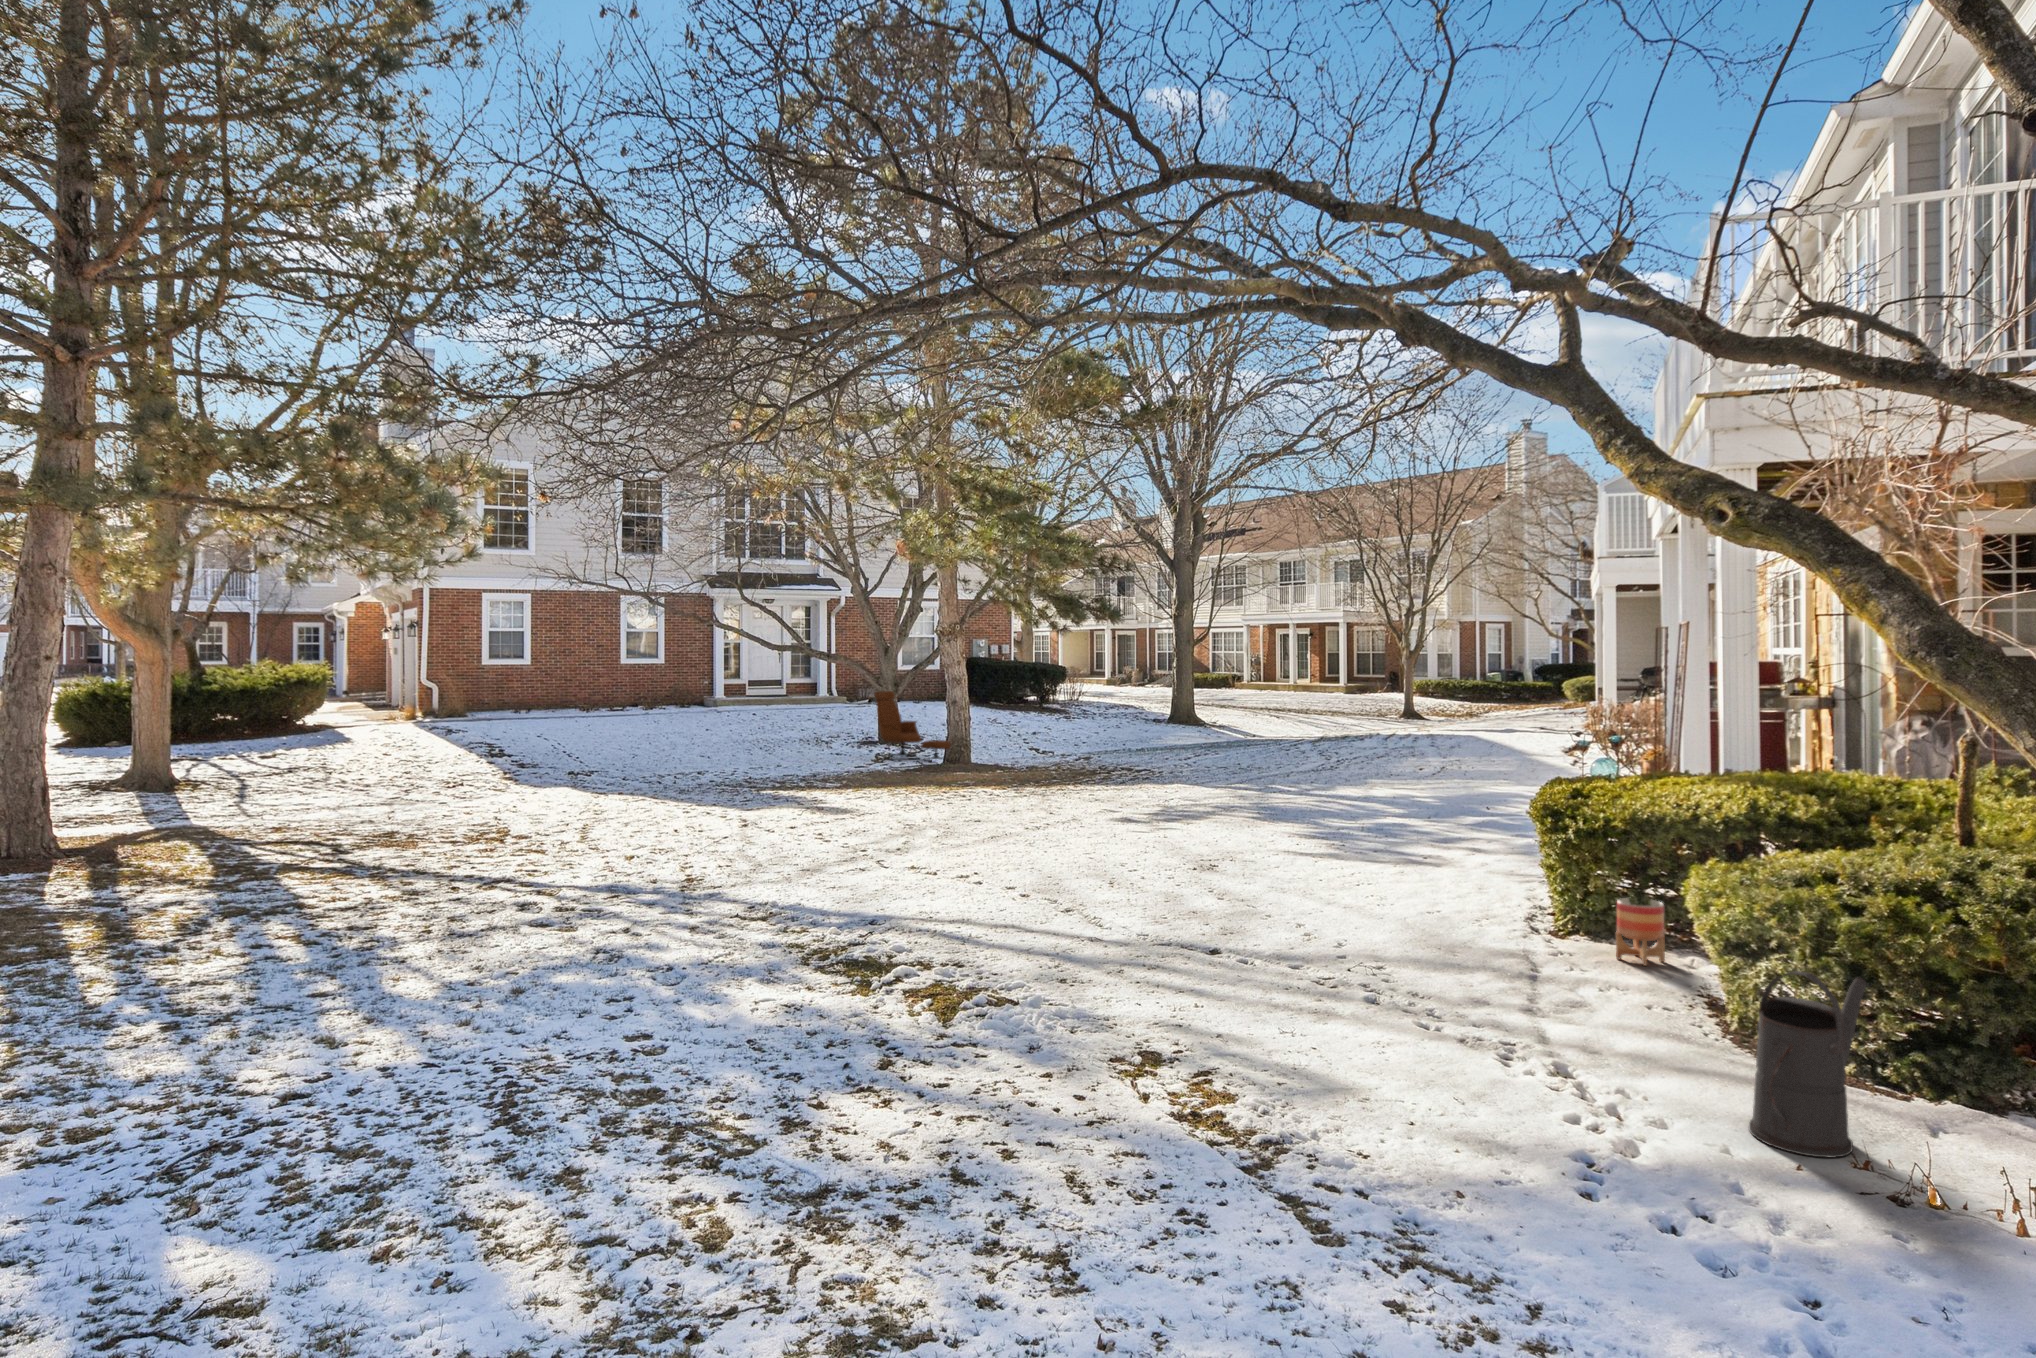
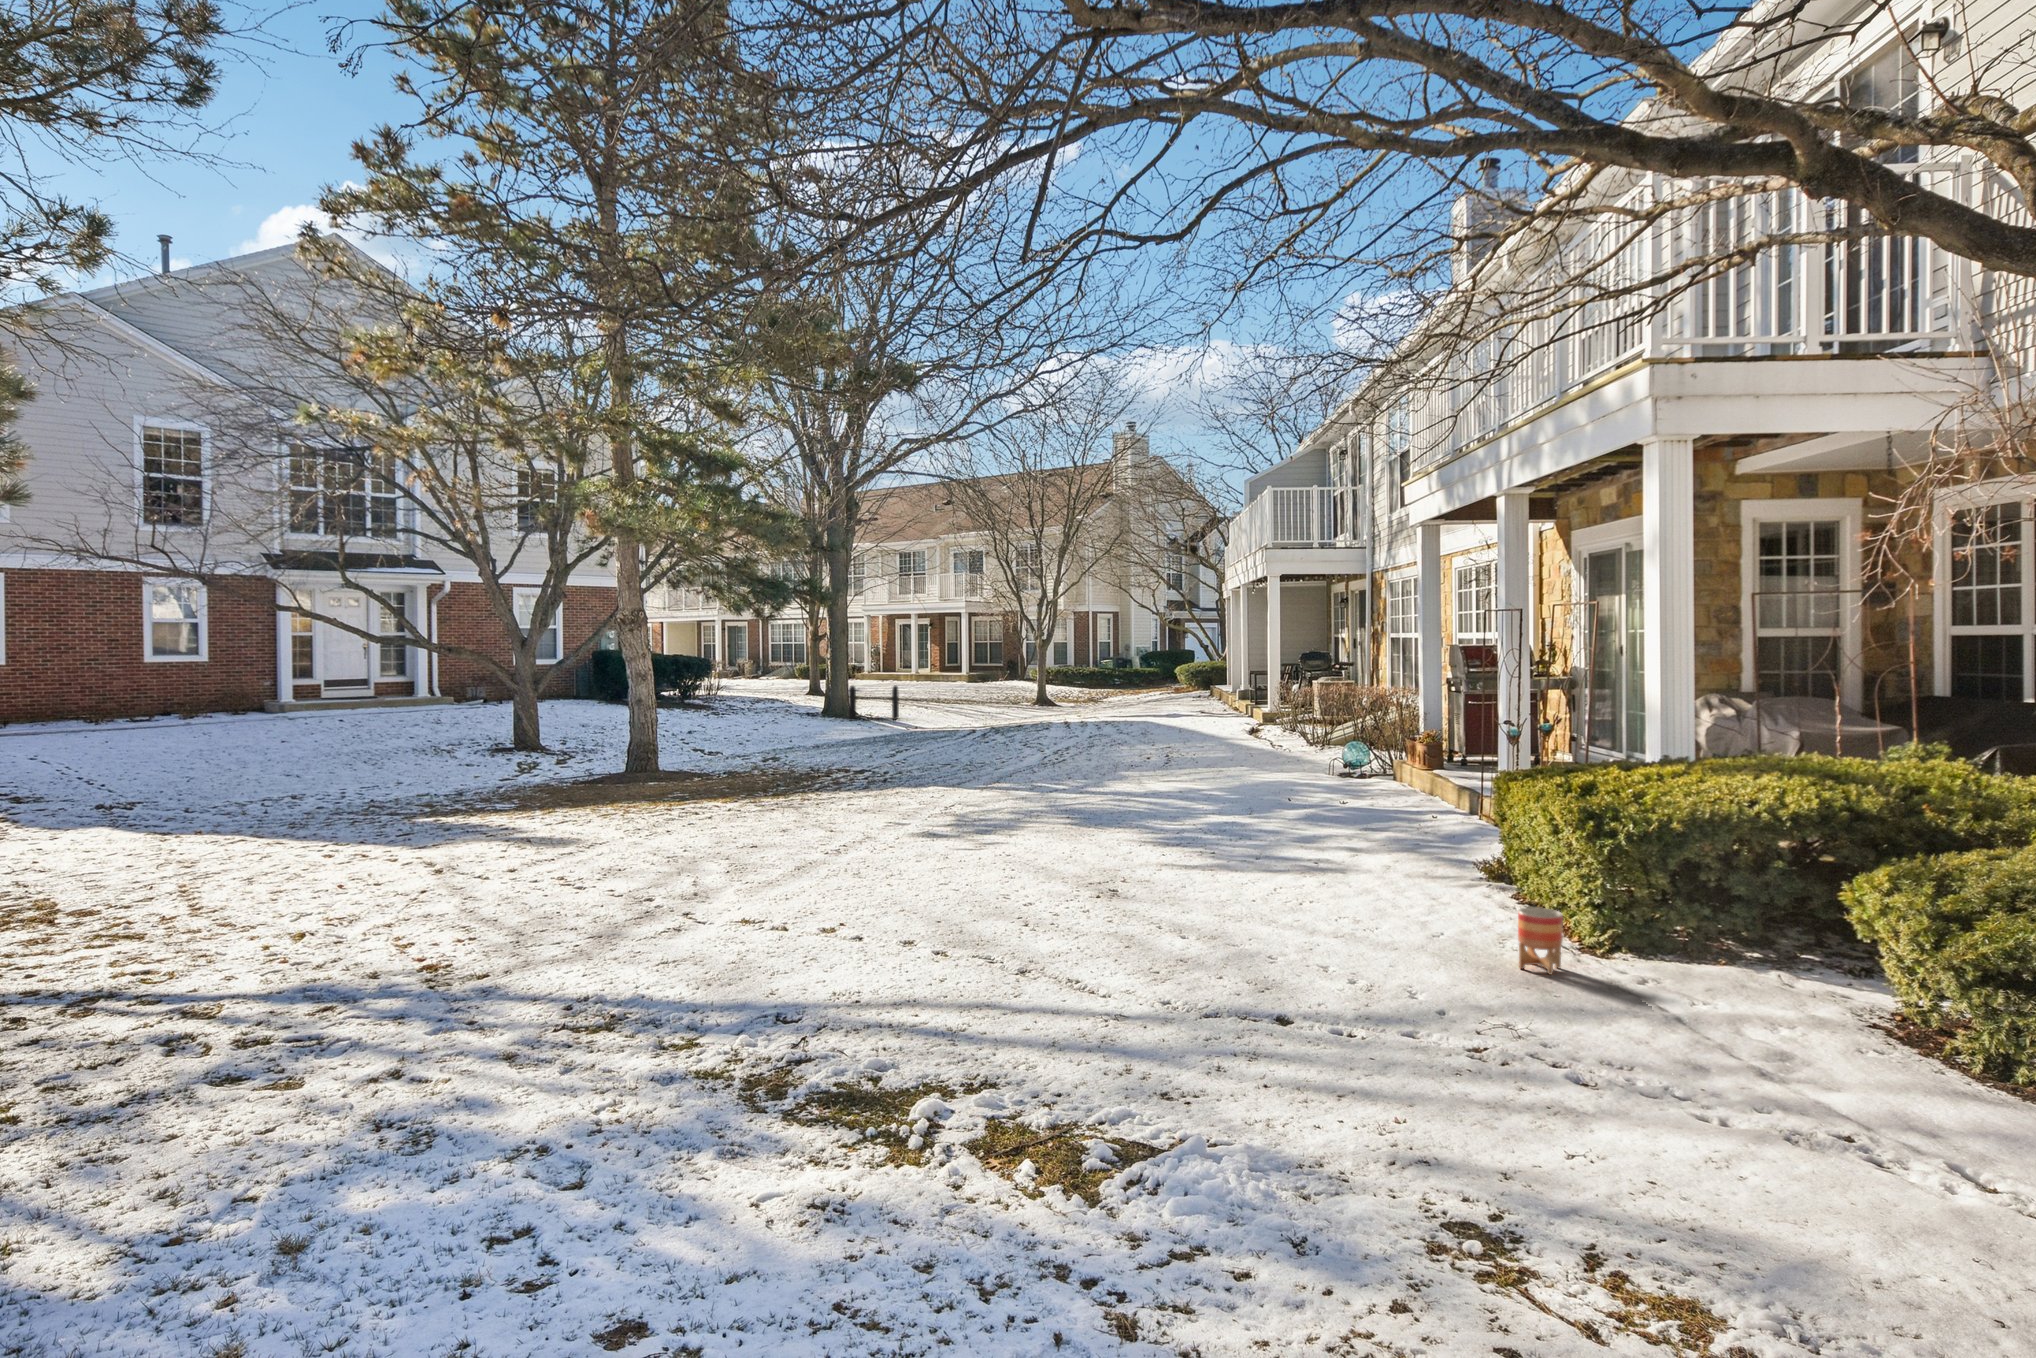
lounge chair: present [875,691,951,759] -> none [532,694,629,774]
bench: none [1185,691,1235,726] -> present [849,685,899,720]
watering can: present [1749,971,1866,1158] -> none [1853,997,1962,1191]

